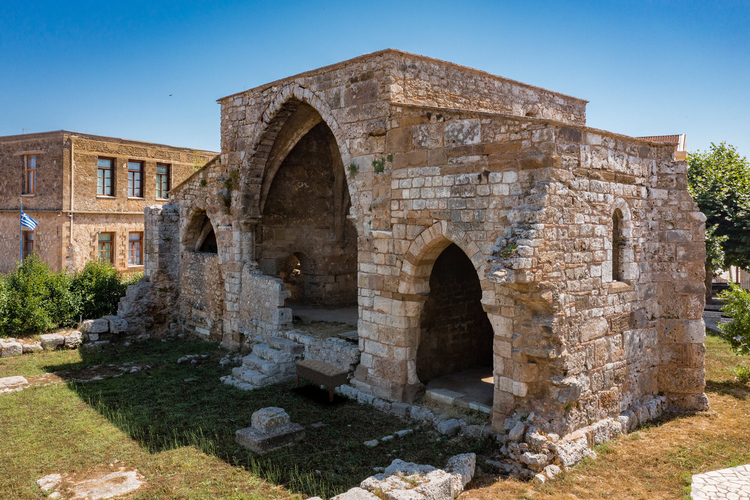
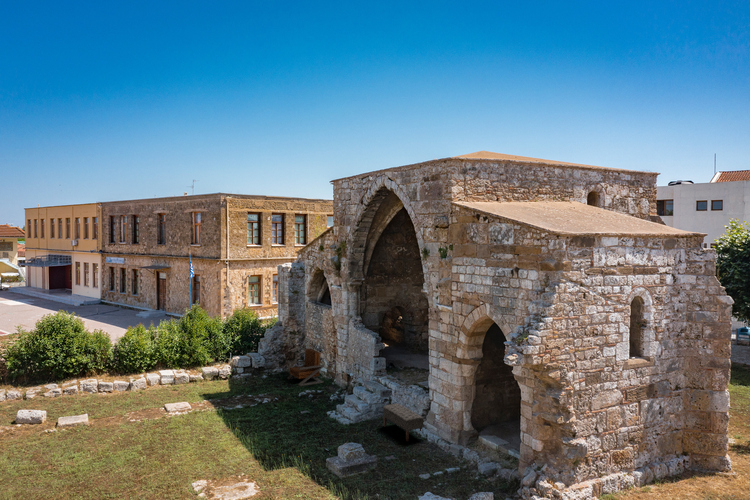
lounge chair: none [159,307,208,351] -> present [288,349,324,386]

